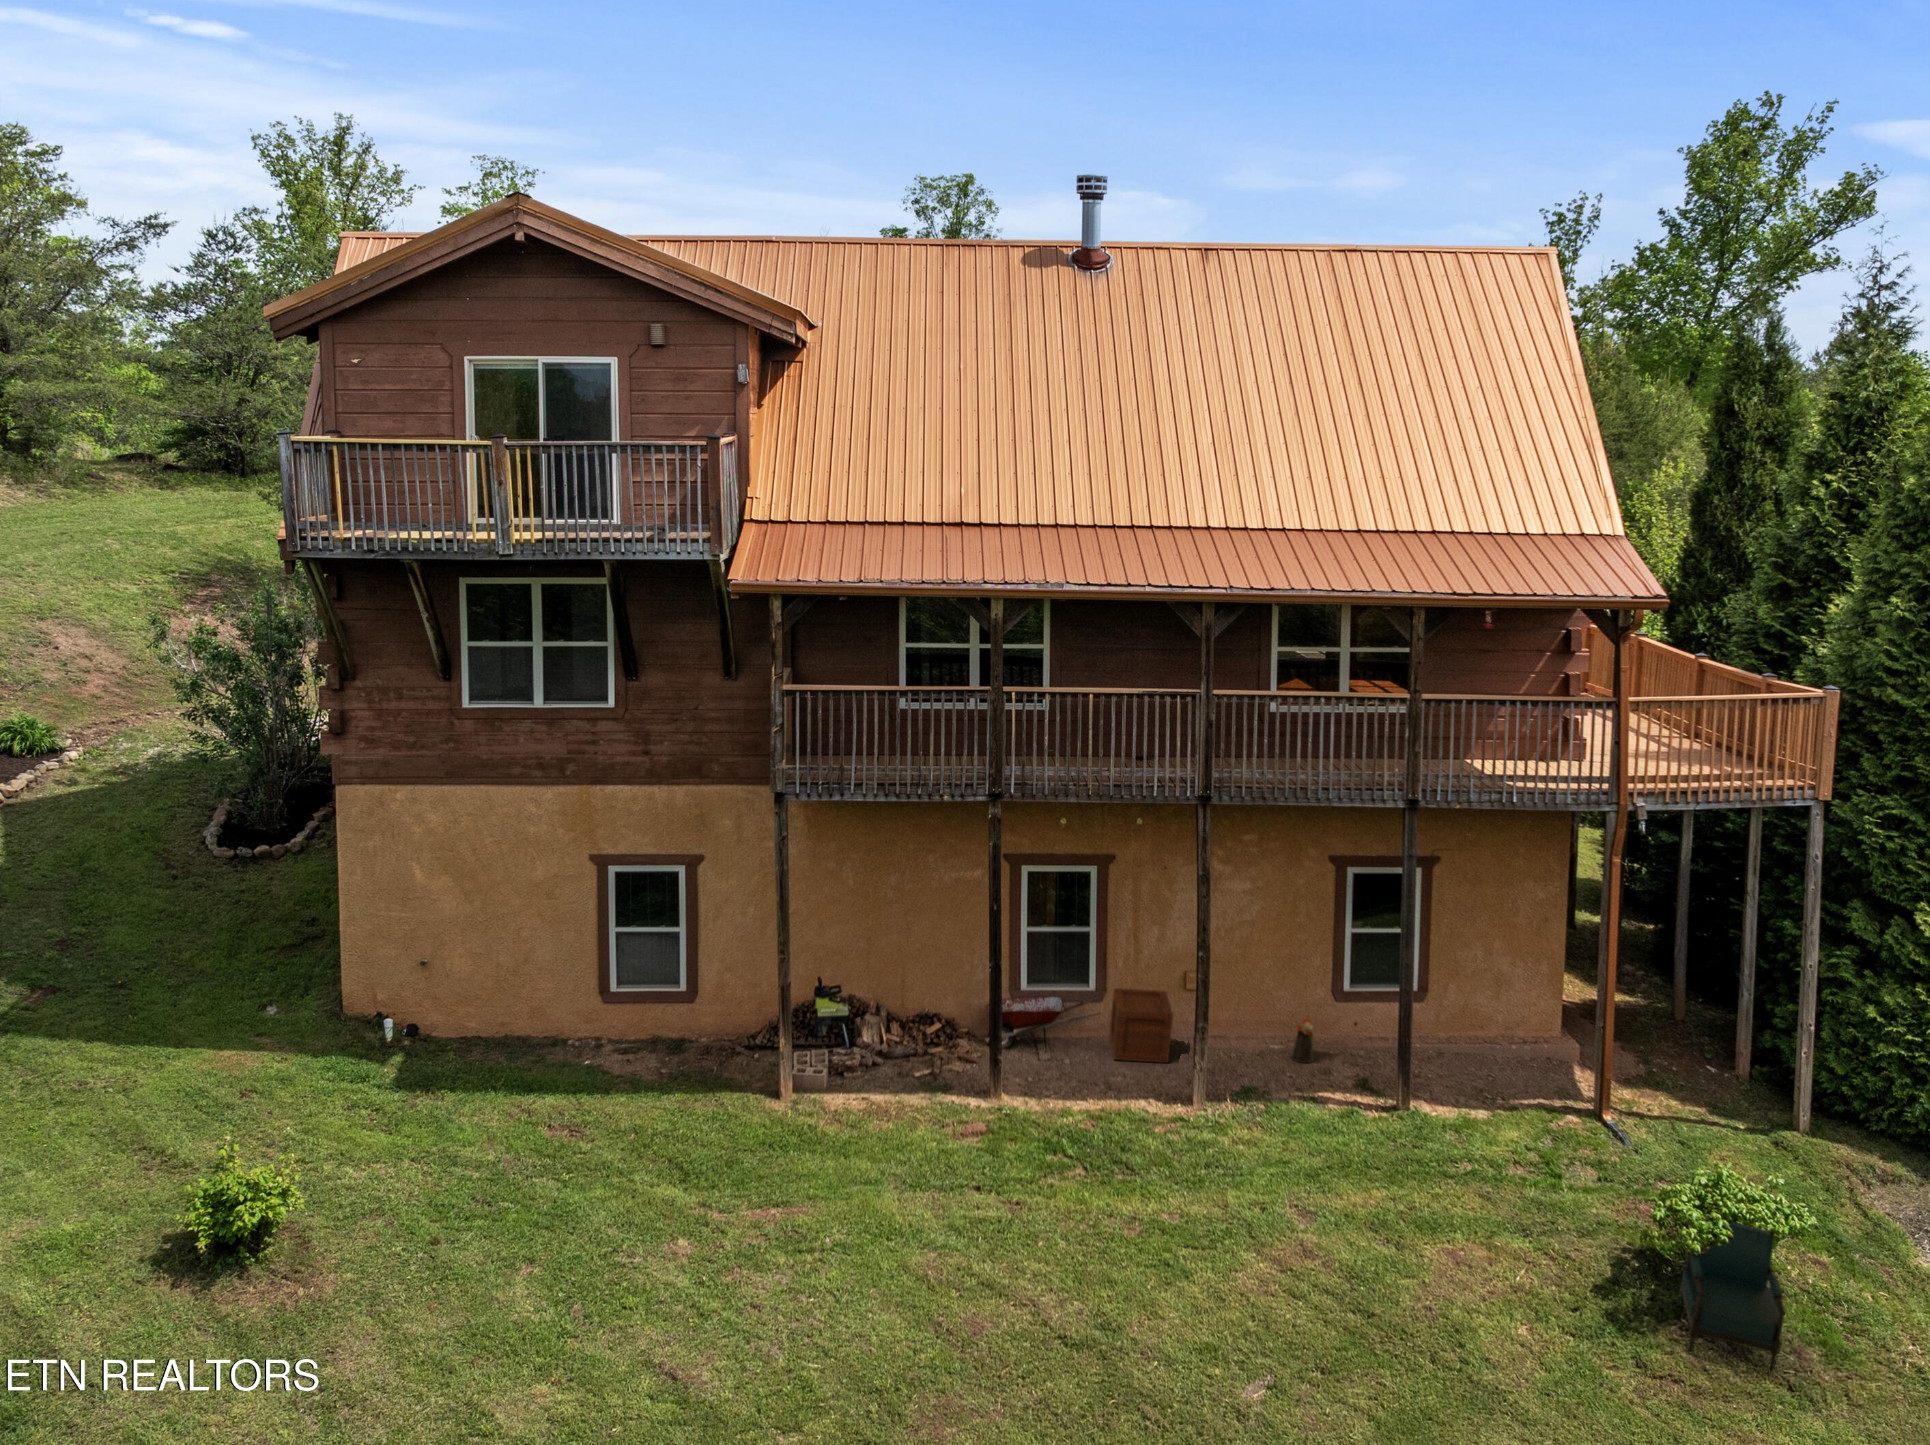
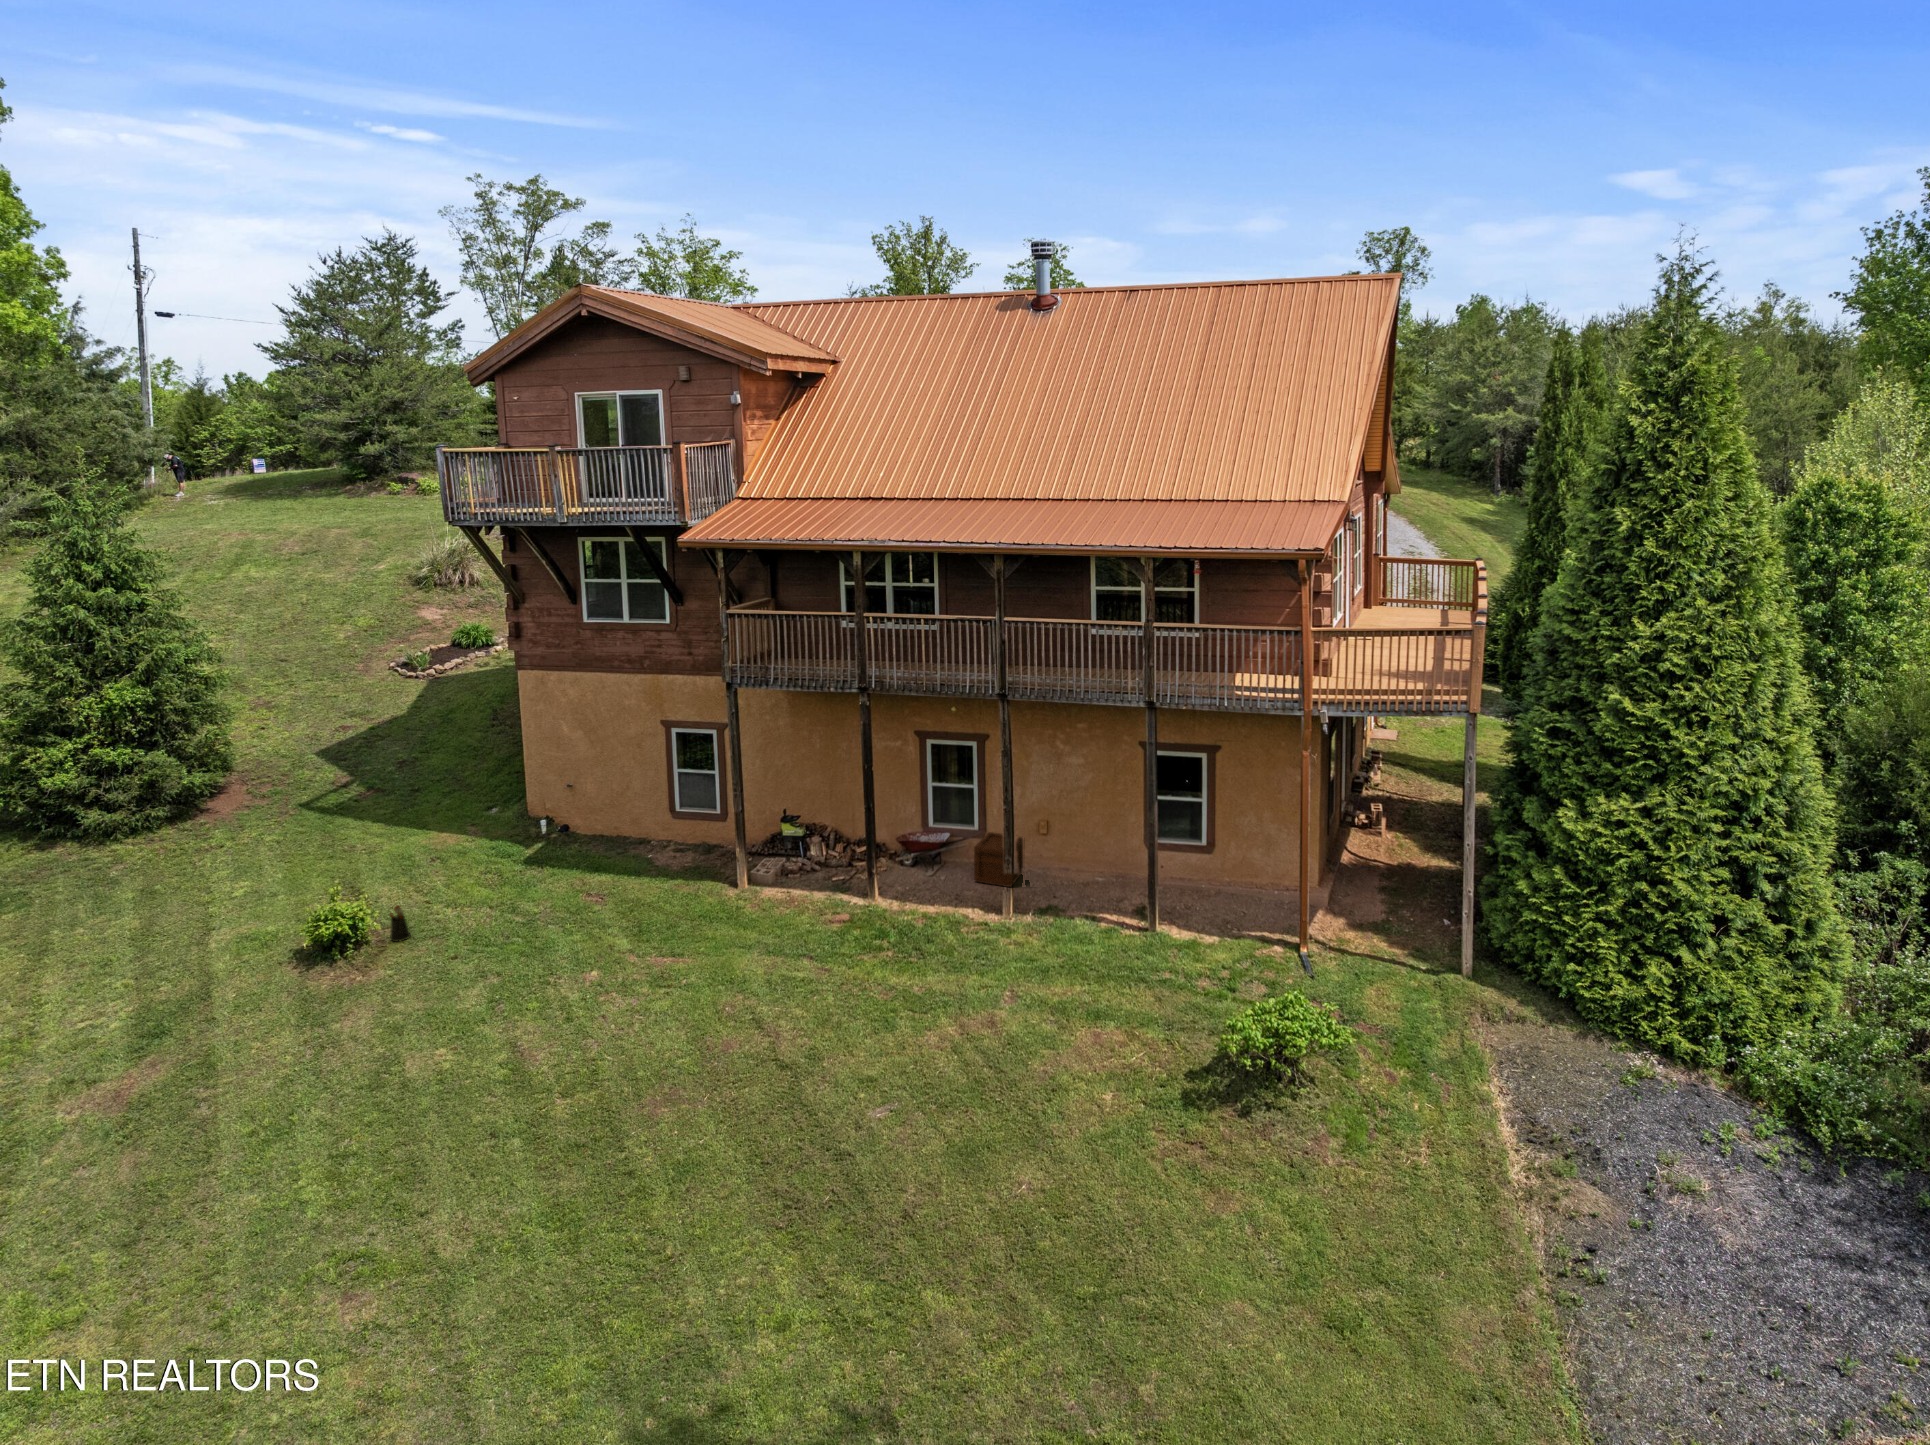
watering can: present [1290,1018,1314,1063] -> present [390,905,411,942]
chair: present [1677,1223,1786,1374] -> none [1189,1014,1281,1136]

